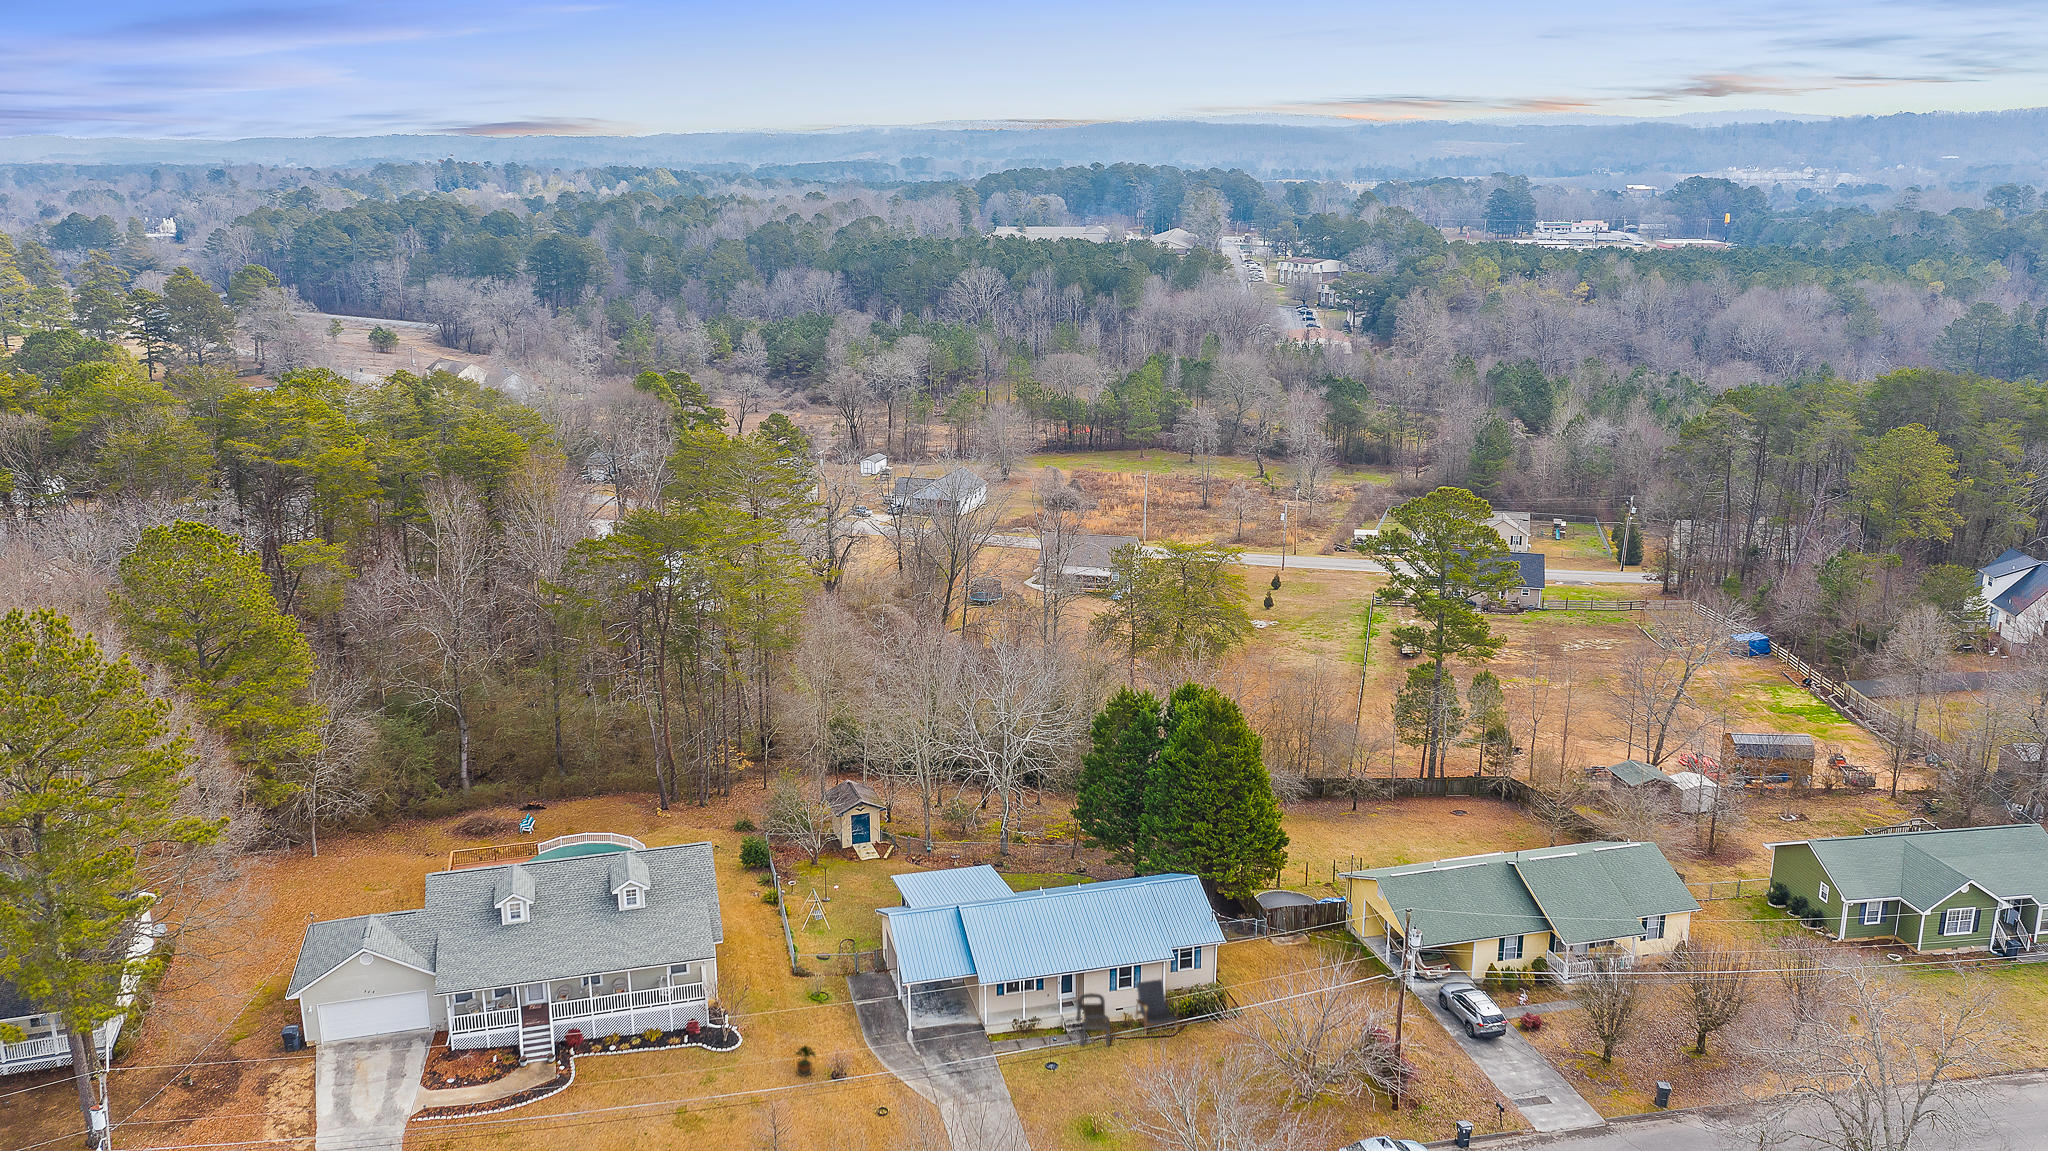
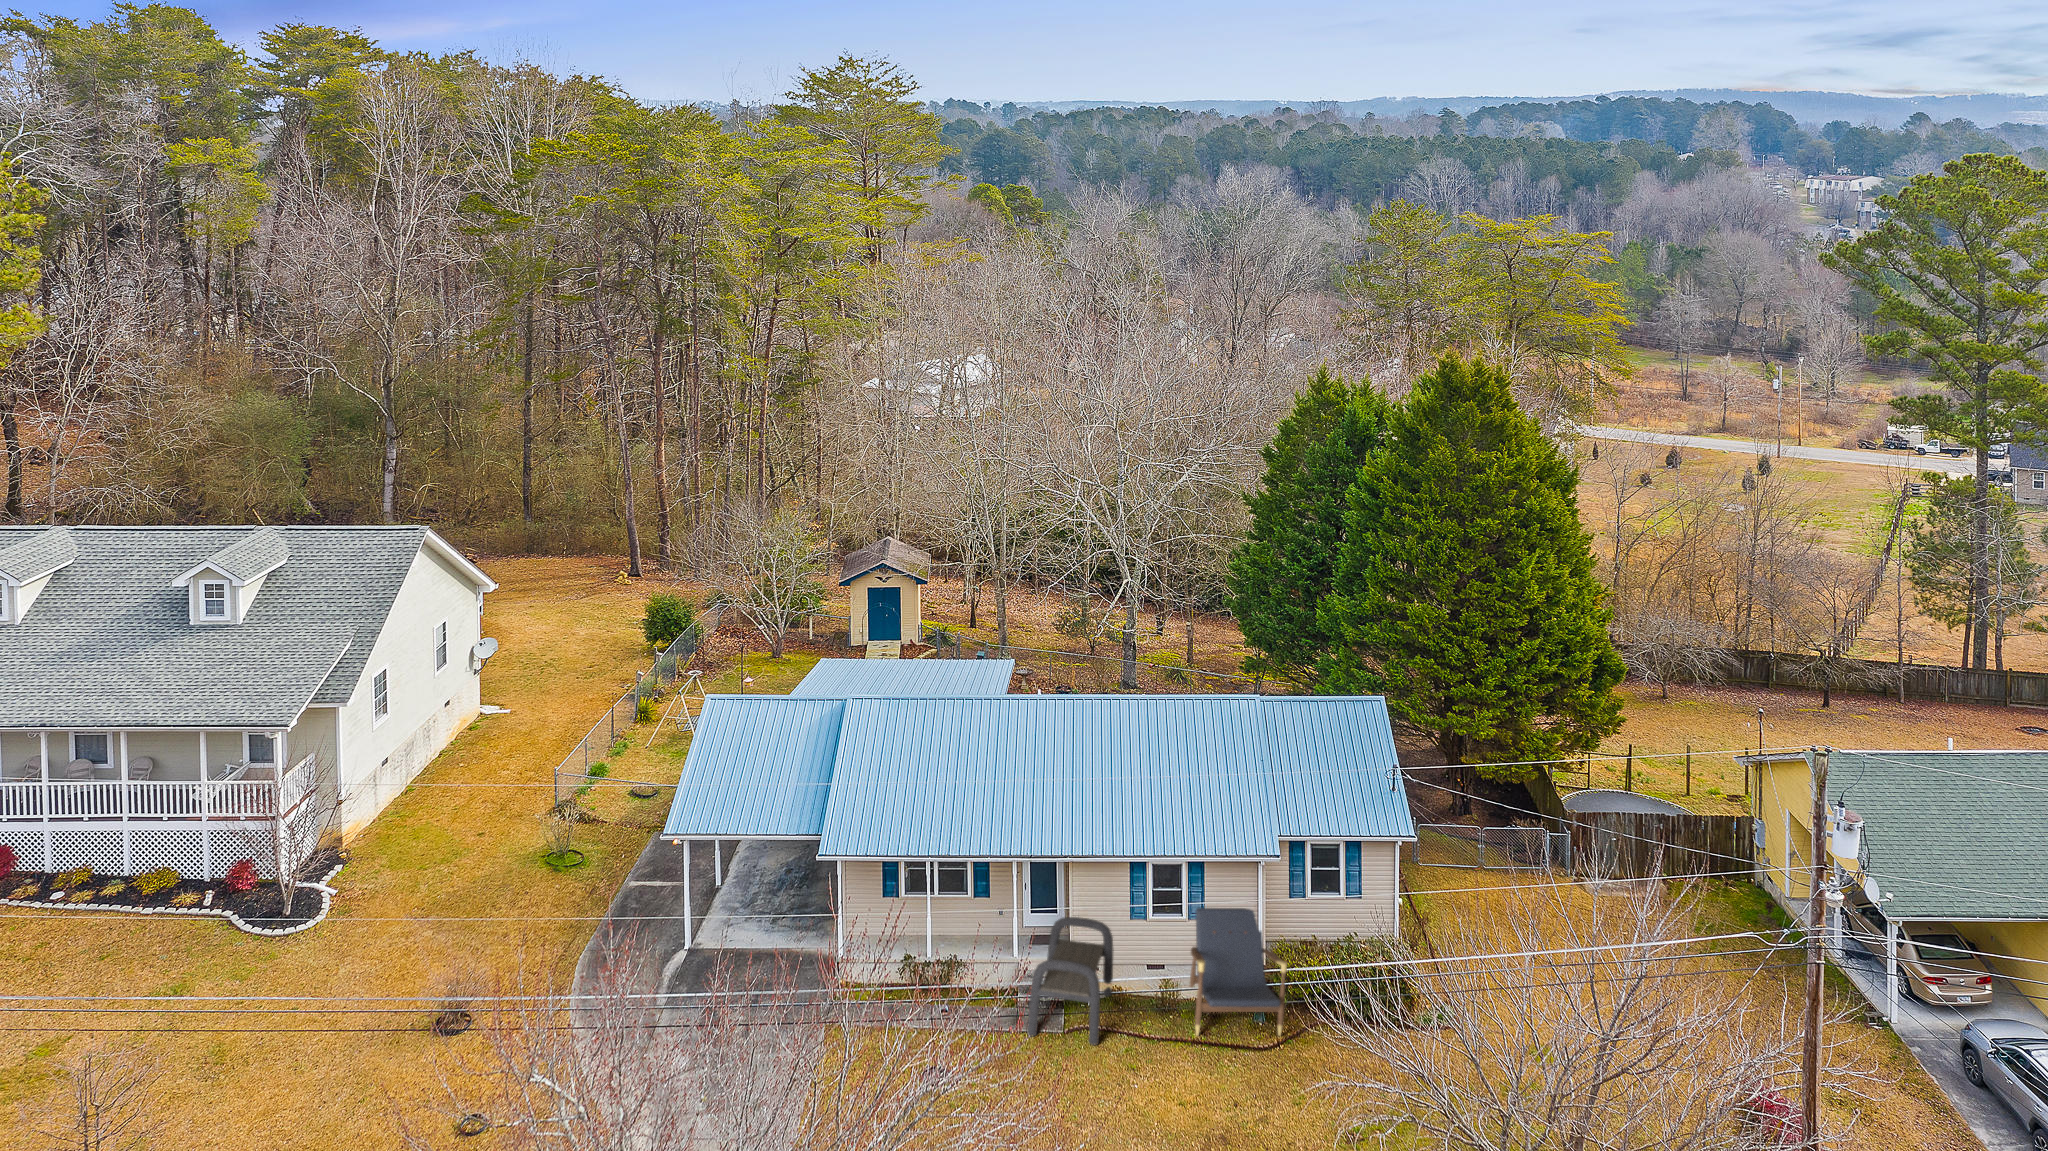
potted tree: present [796,1046,816,1077] -> none [329,934,379,1006]

